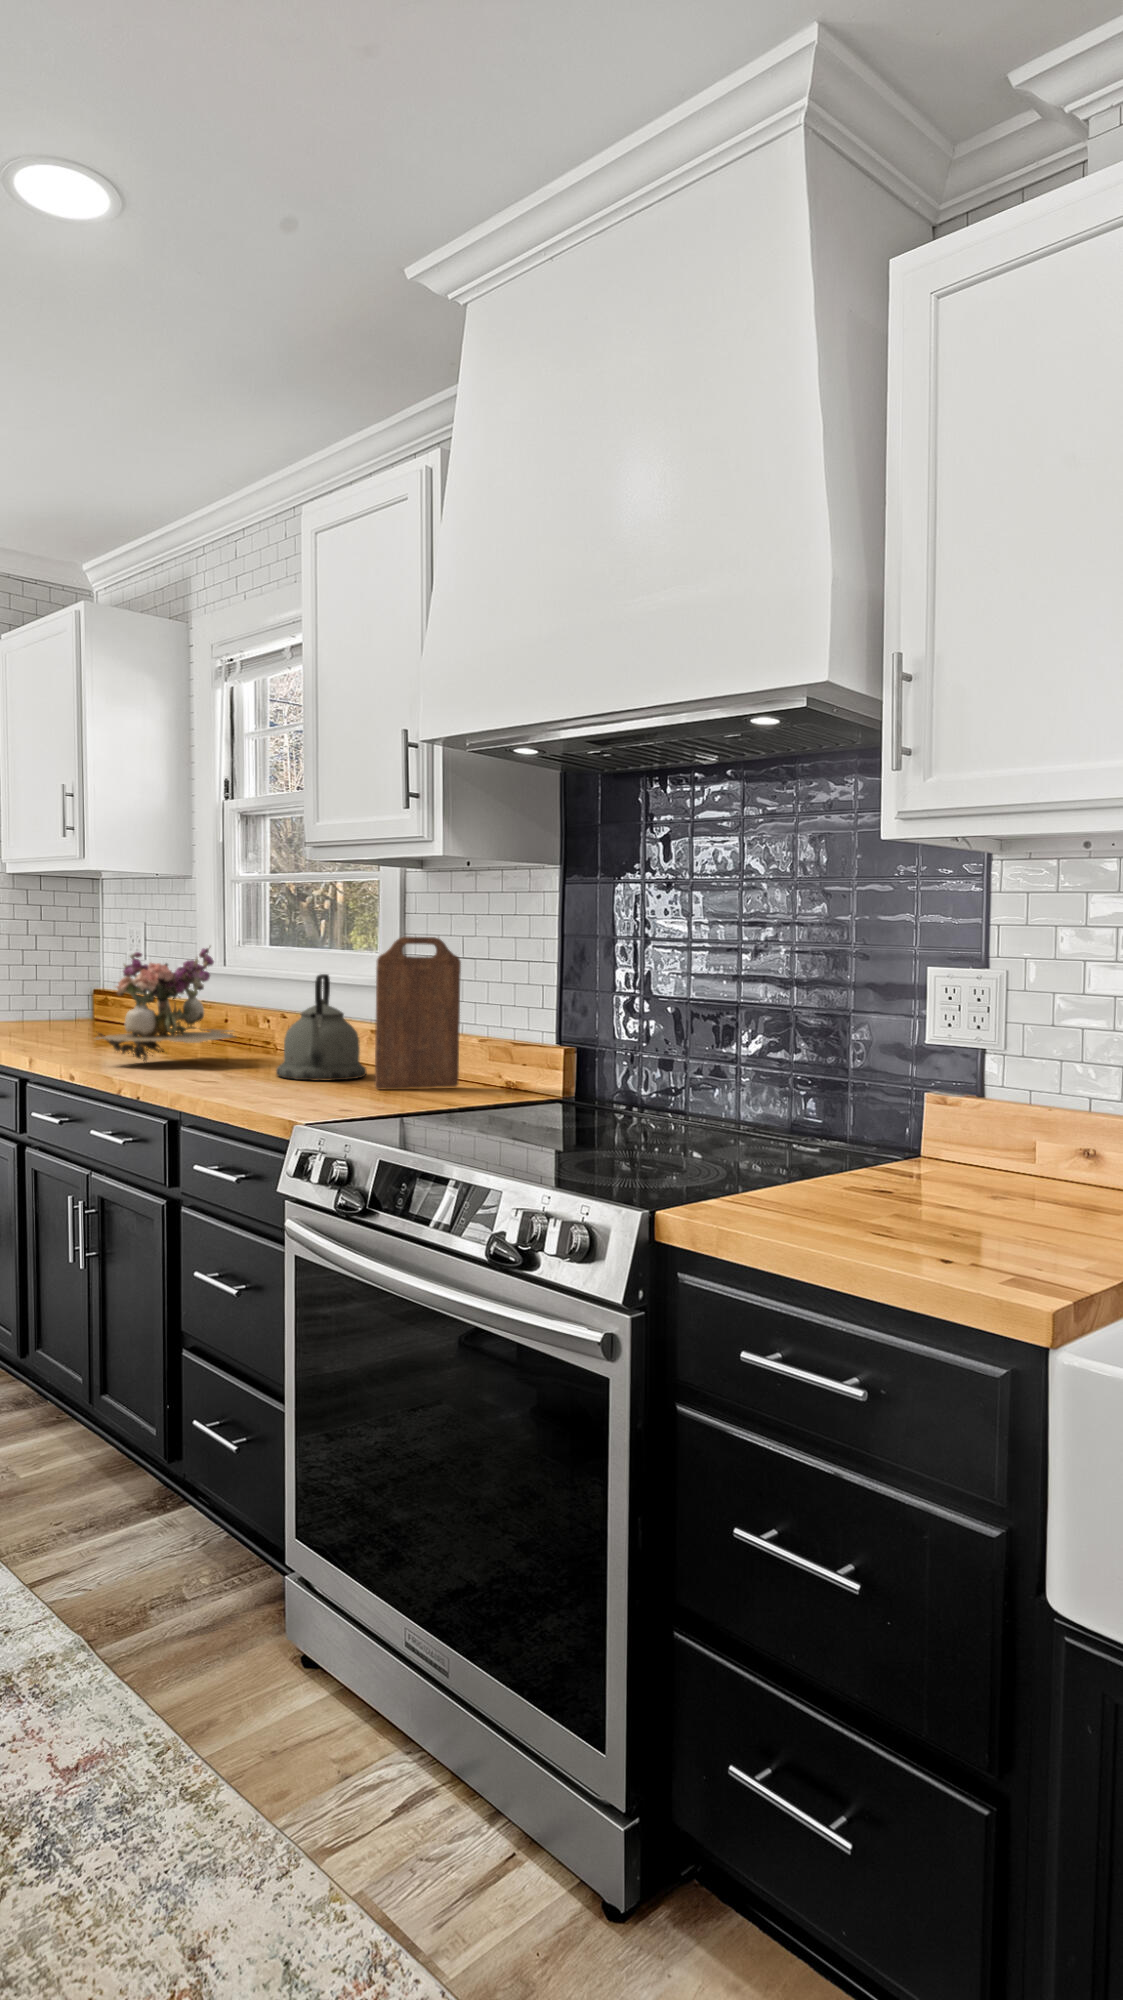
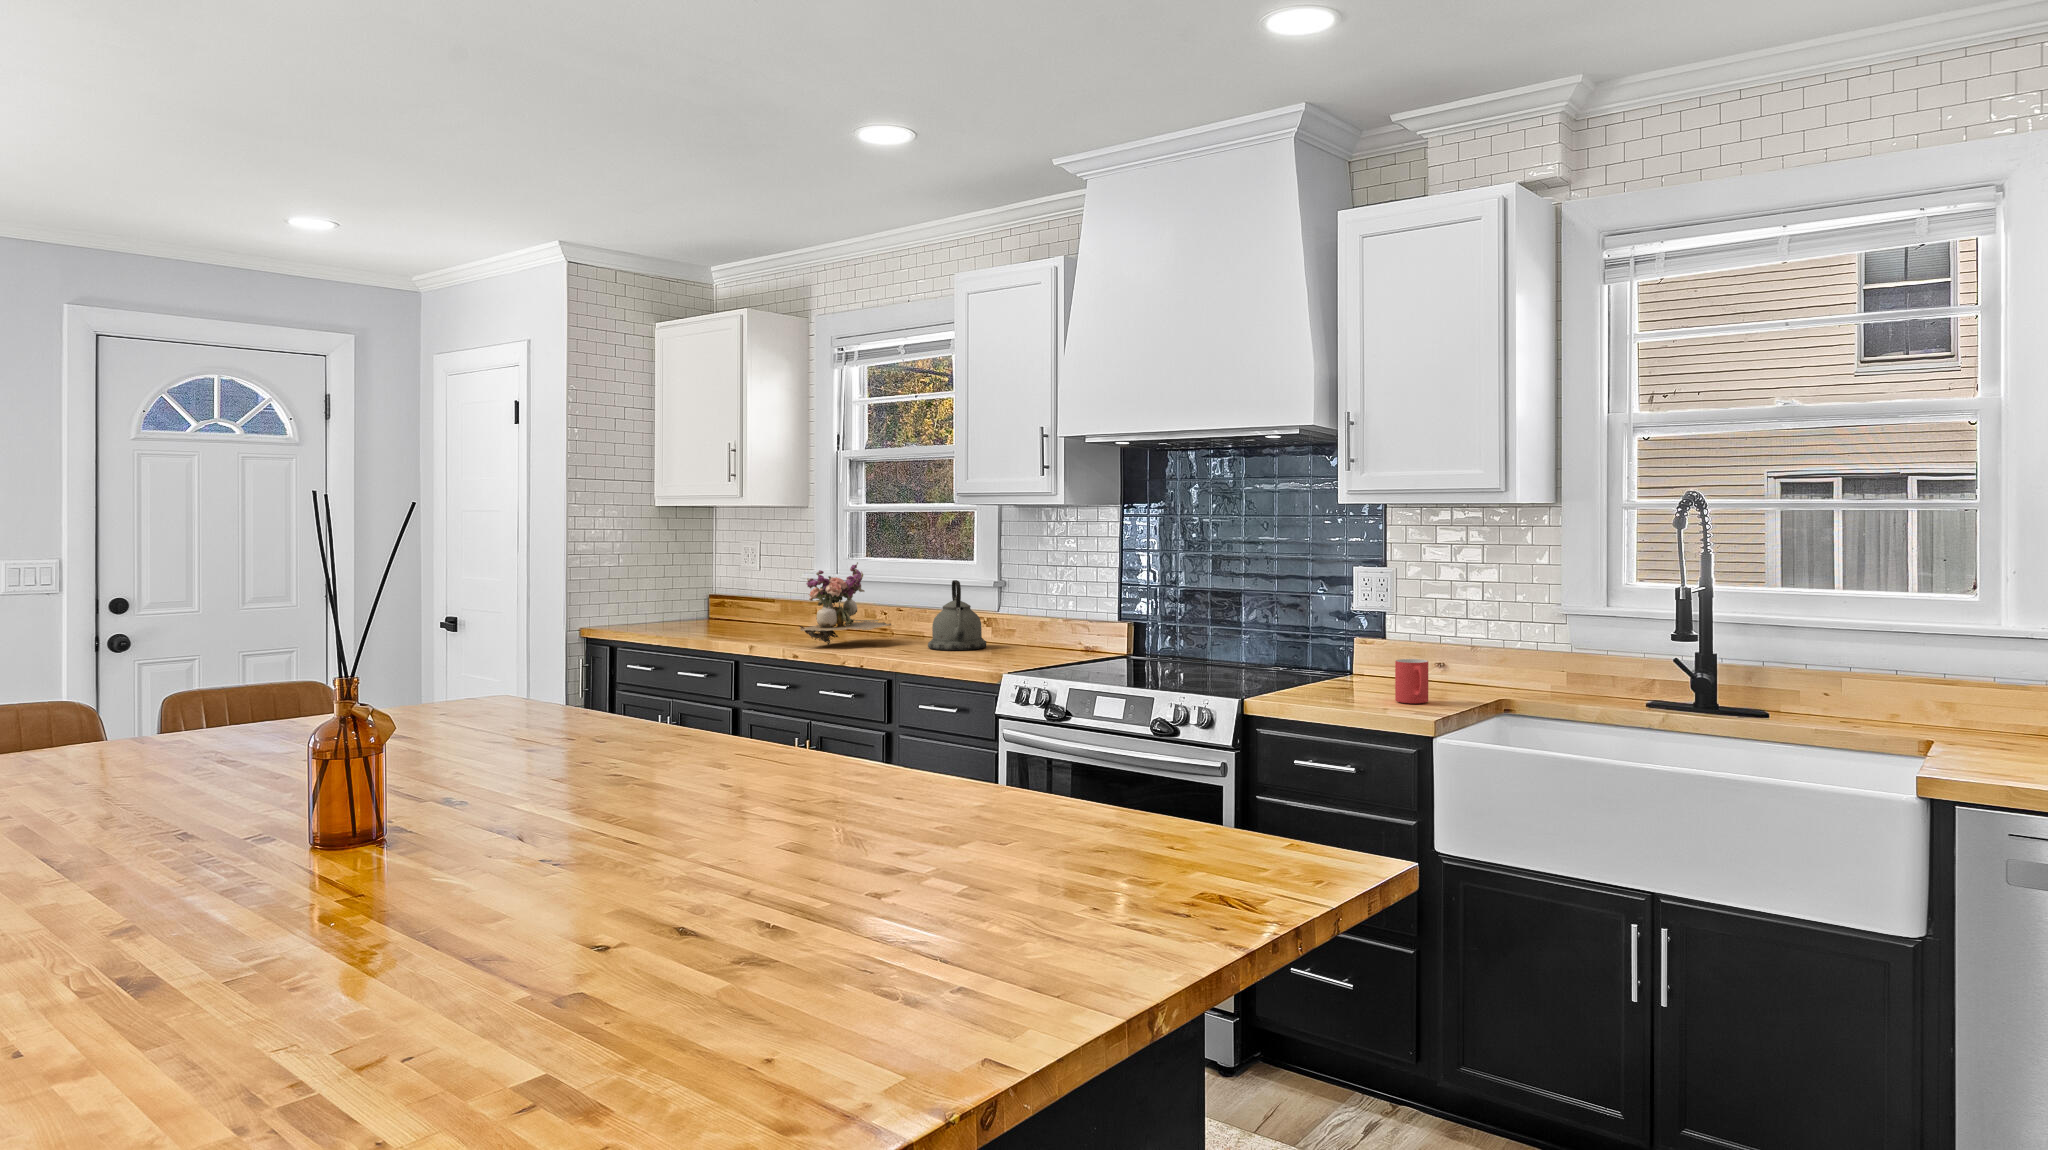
cutting board: present [375,936,461,1090] -> none [1004,555,1054,654]
mug: none [974,1148,1050,1248] -> present [1395,659,1428,704]

